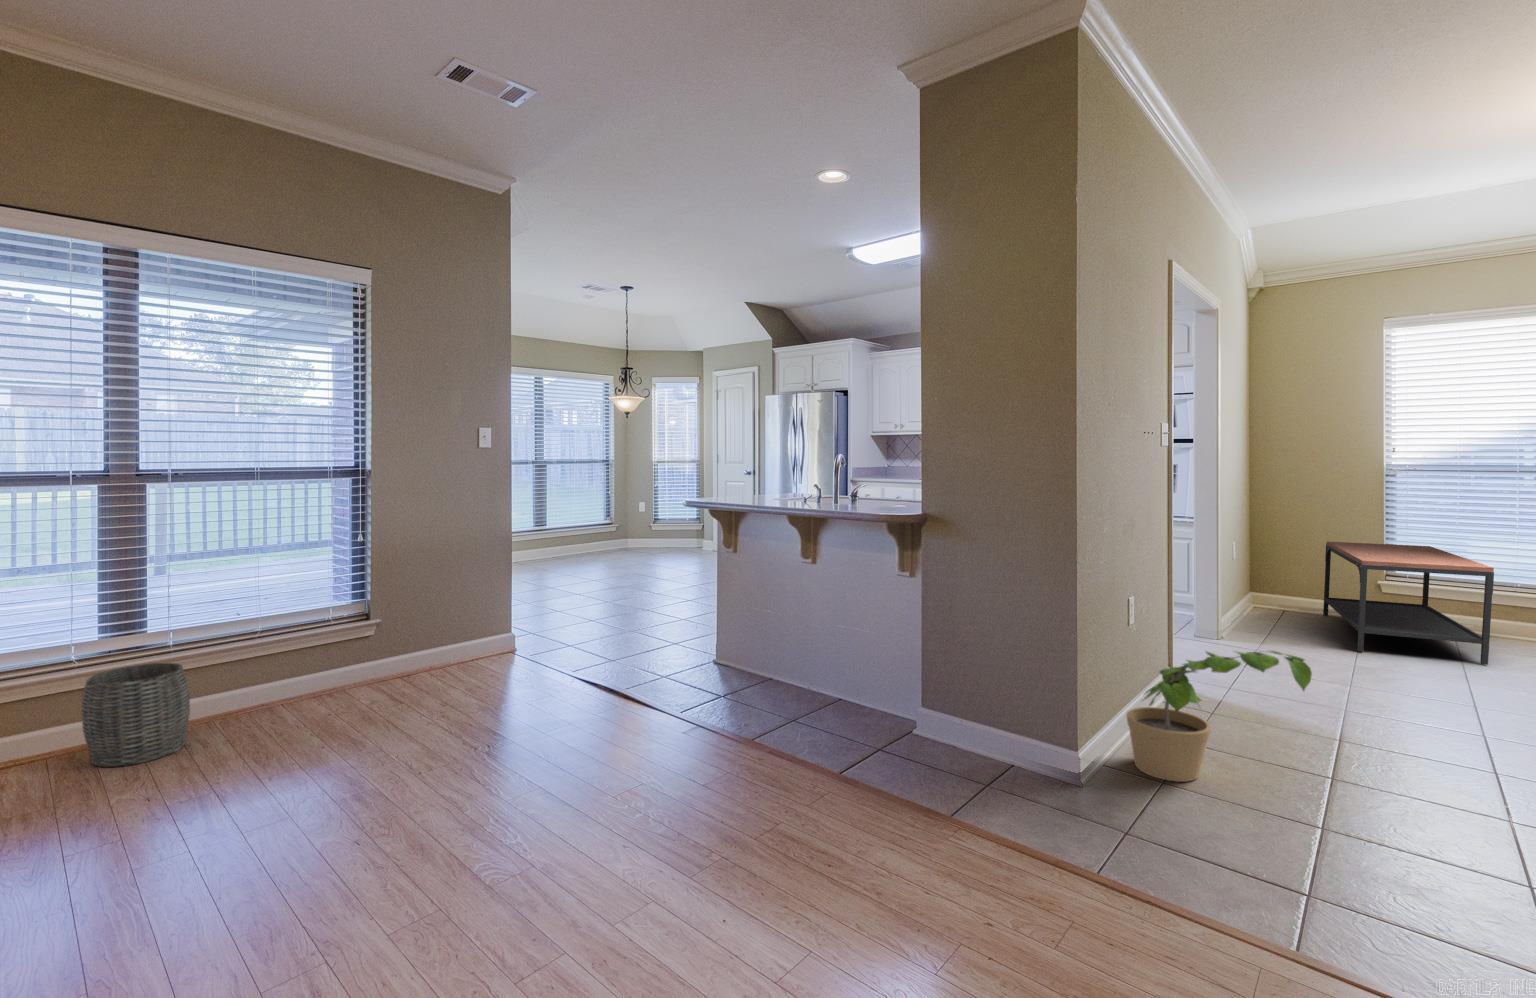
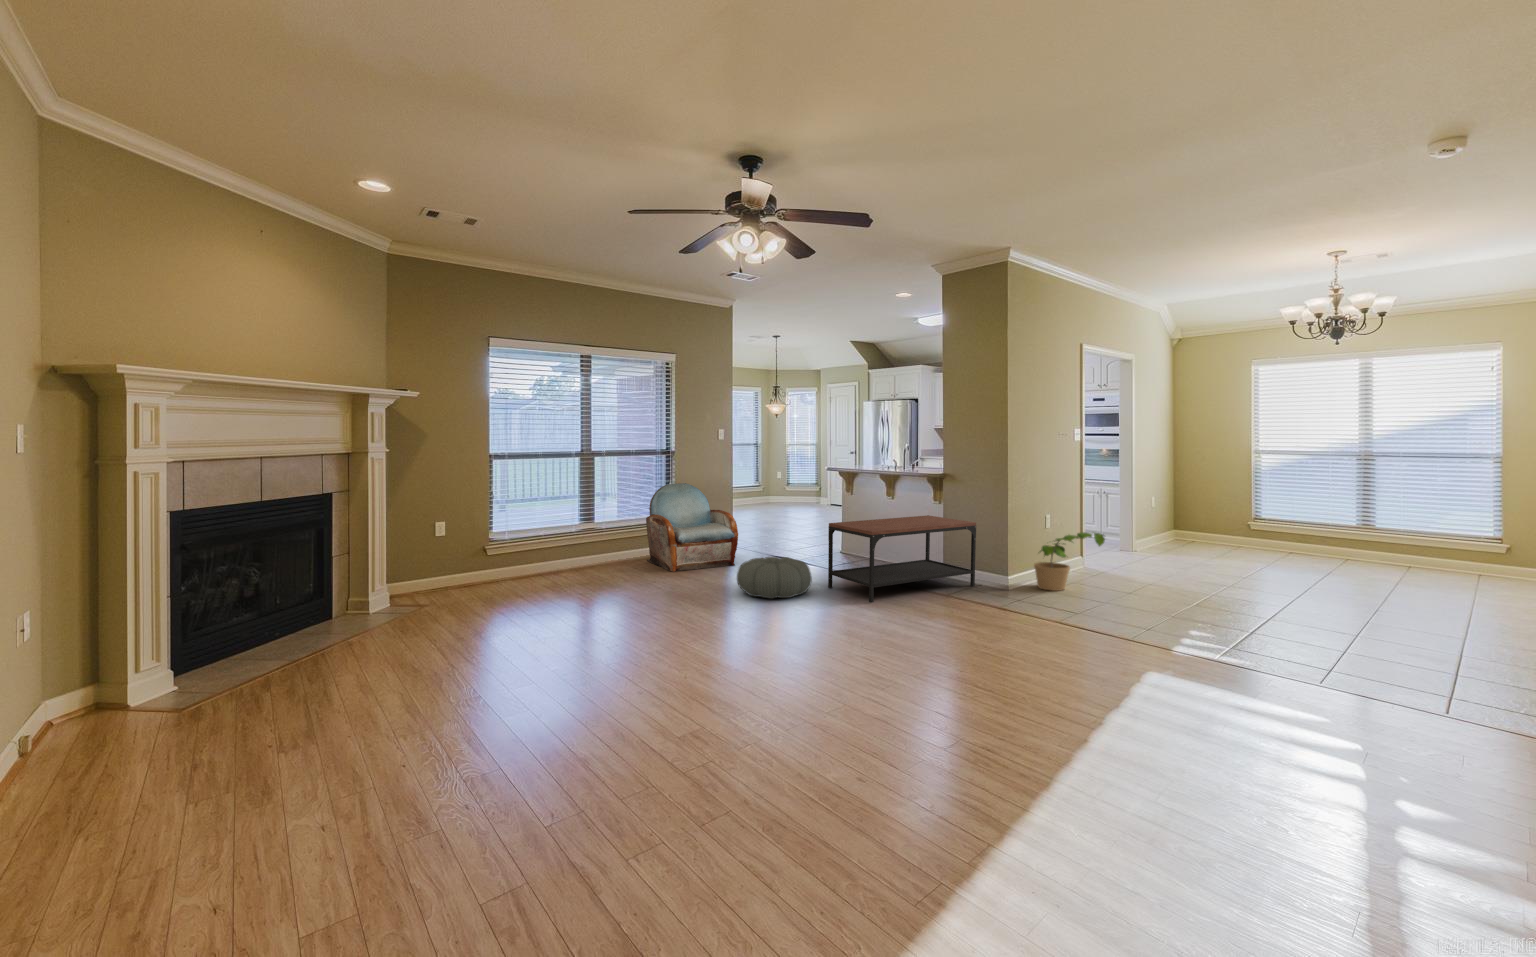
armchair: none [283,537,487,750] -> present [646,483,738,572]
coffee table: present [1323,542,1494,665] -> present [828,515,976,602]
woven basket: present [82,663,190,767] -> none [583,534,619,573]
pouf: none [409,731,616,878] -> present [737,557,812,598]

